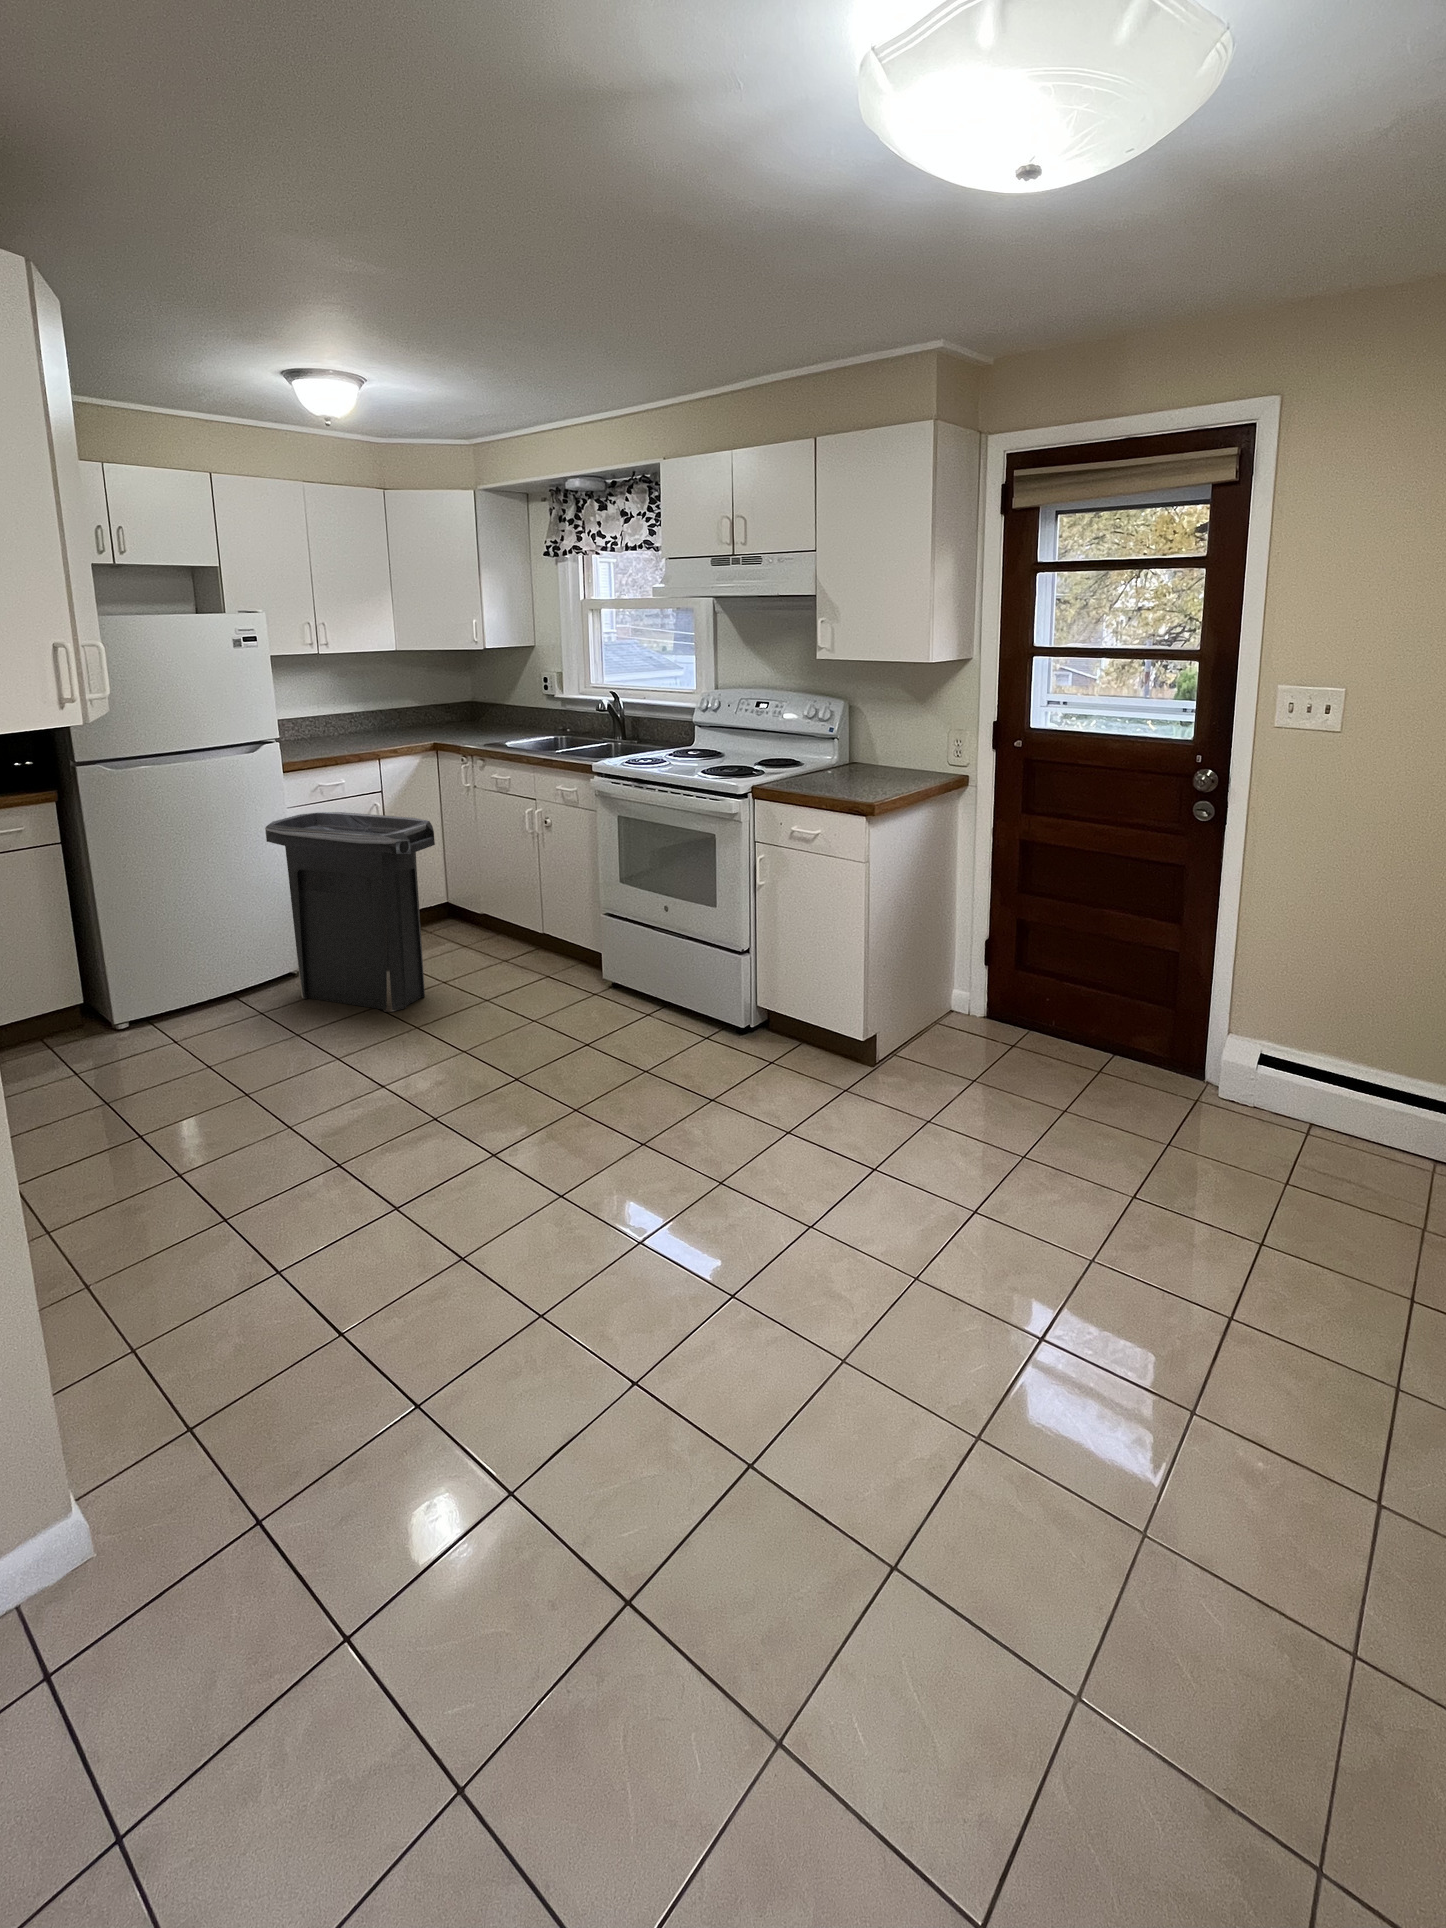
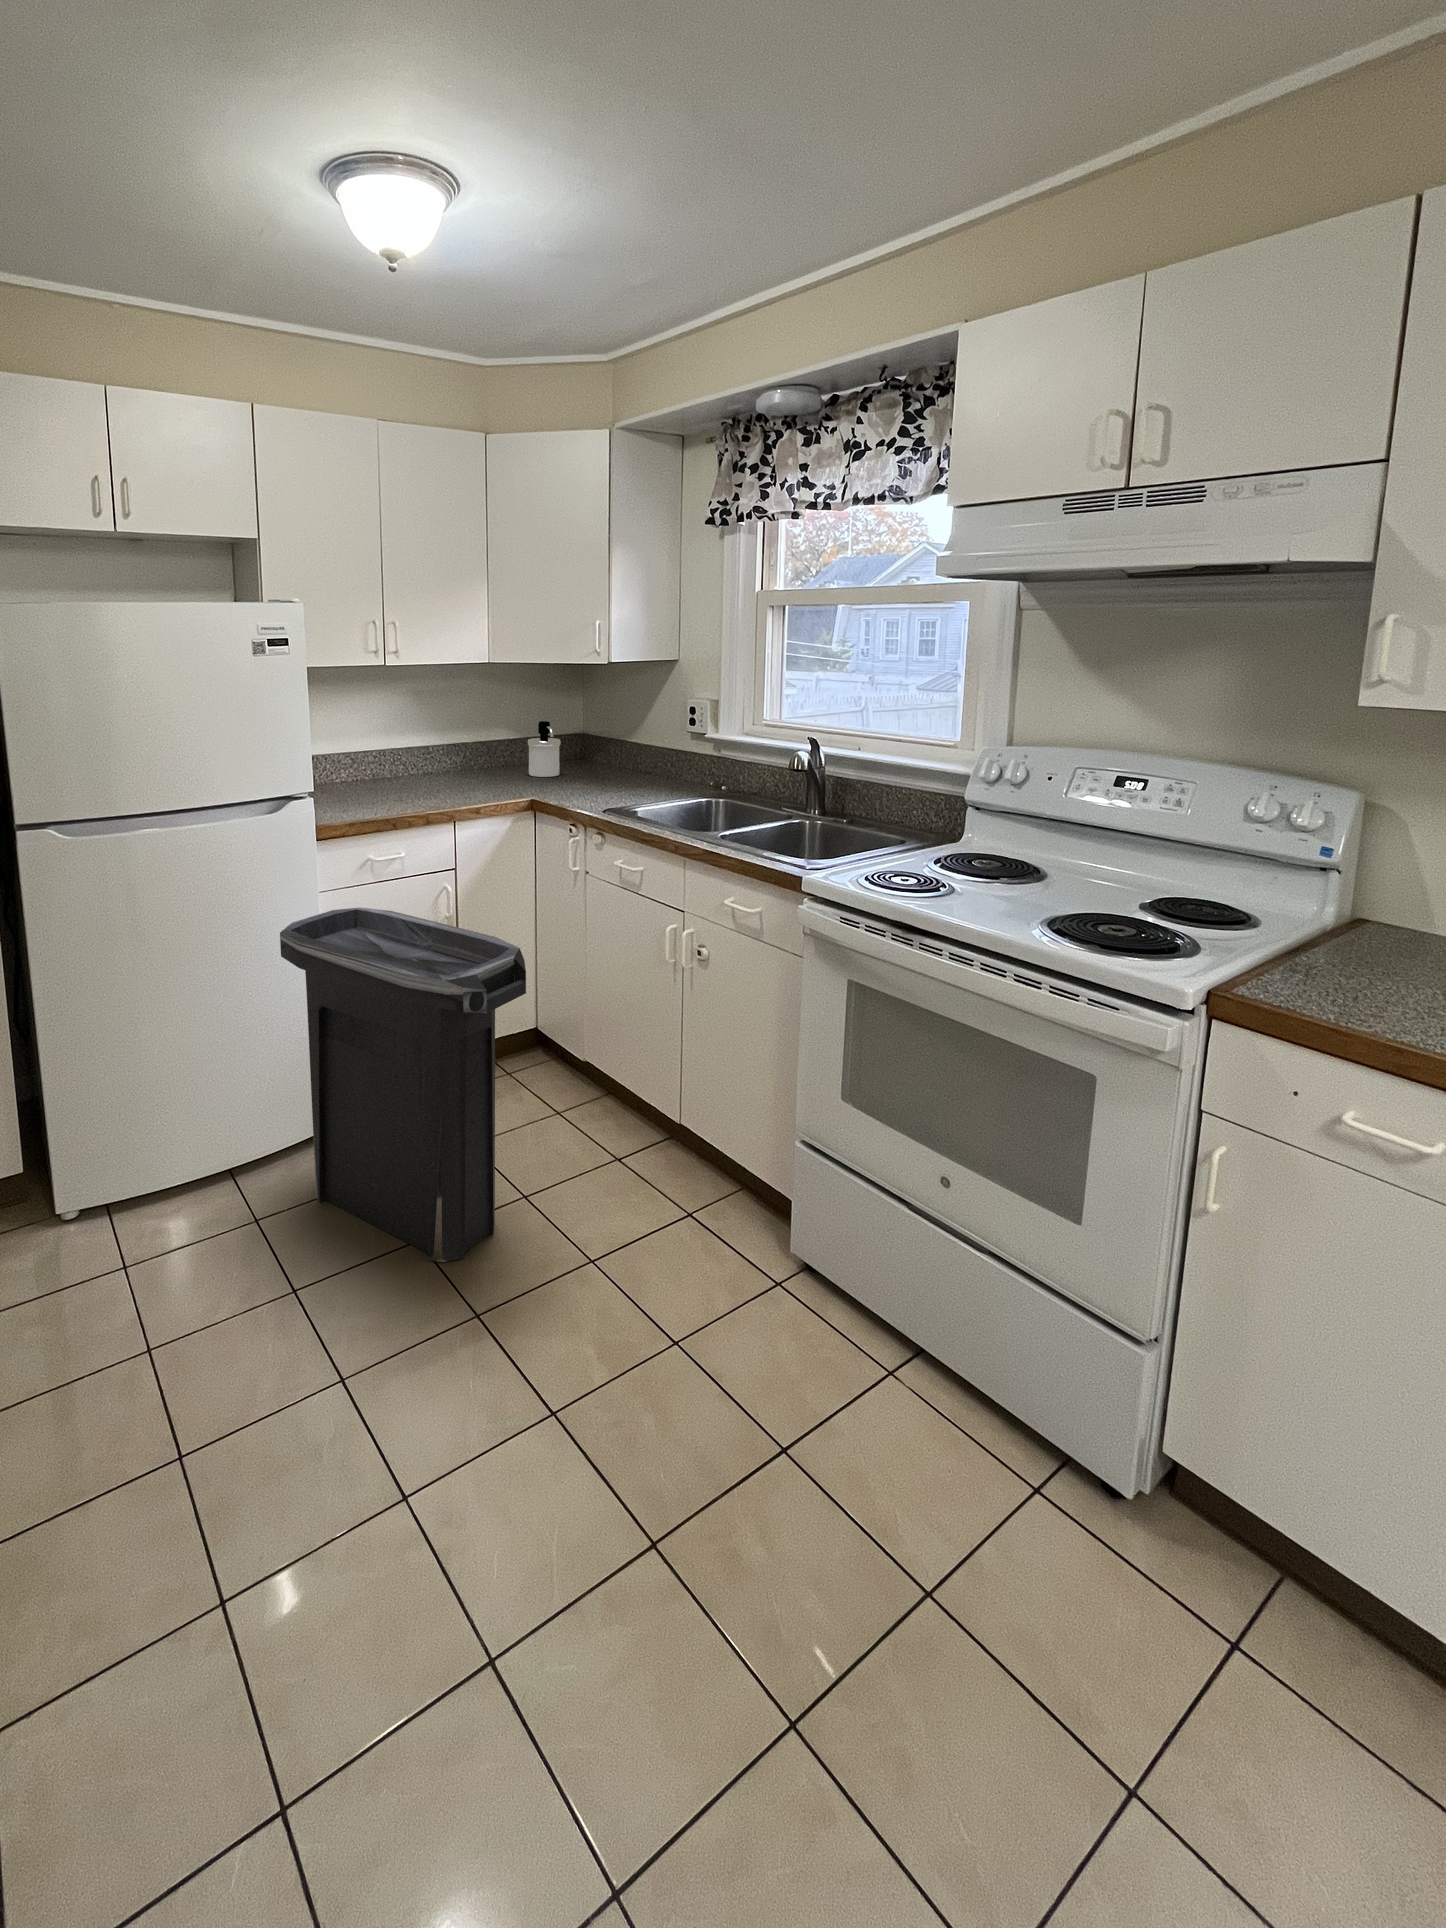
soap dispenser: none [429,692,454,732] -> present [528,721,561,777]

